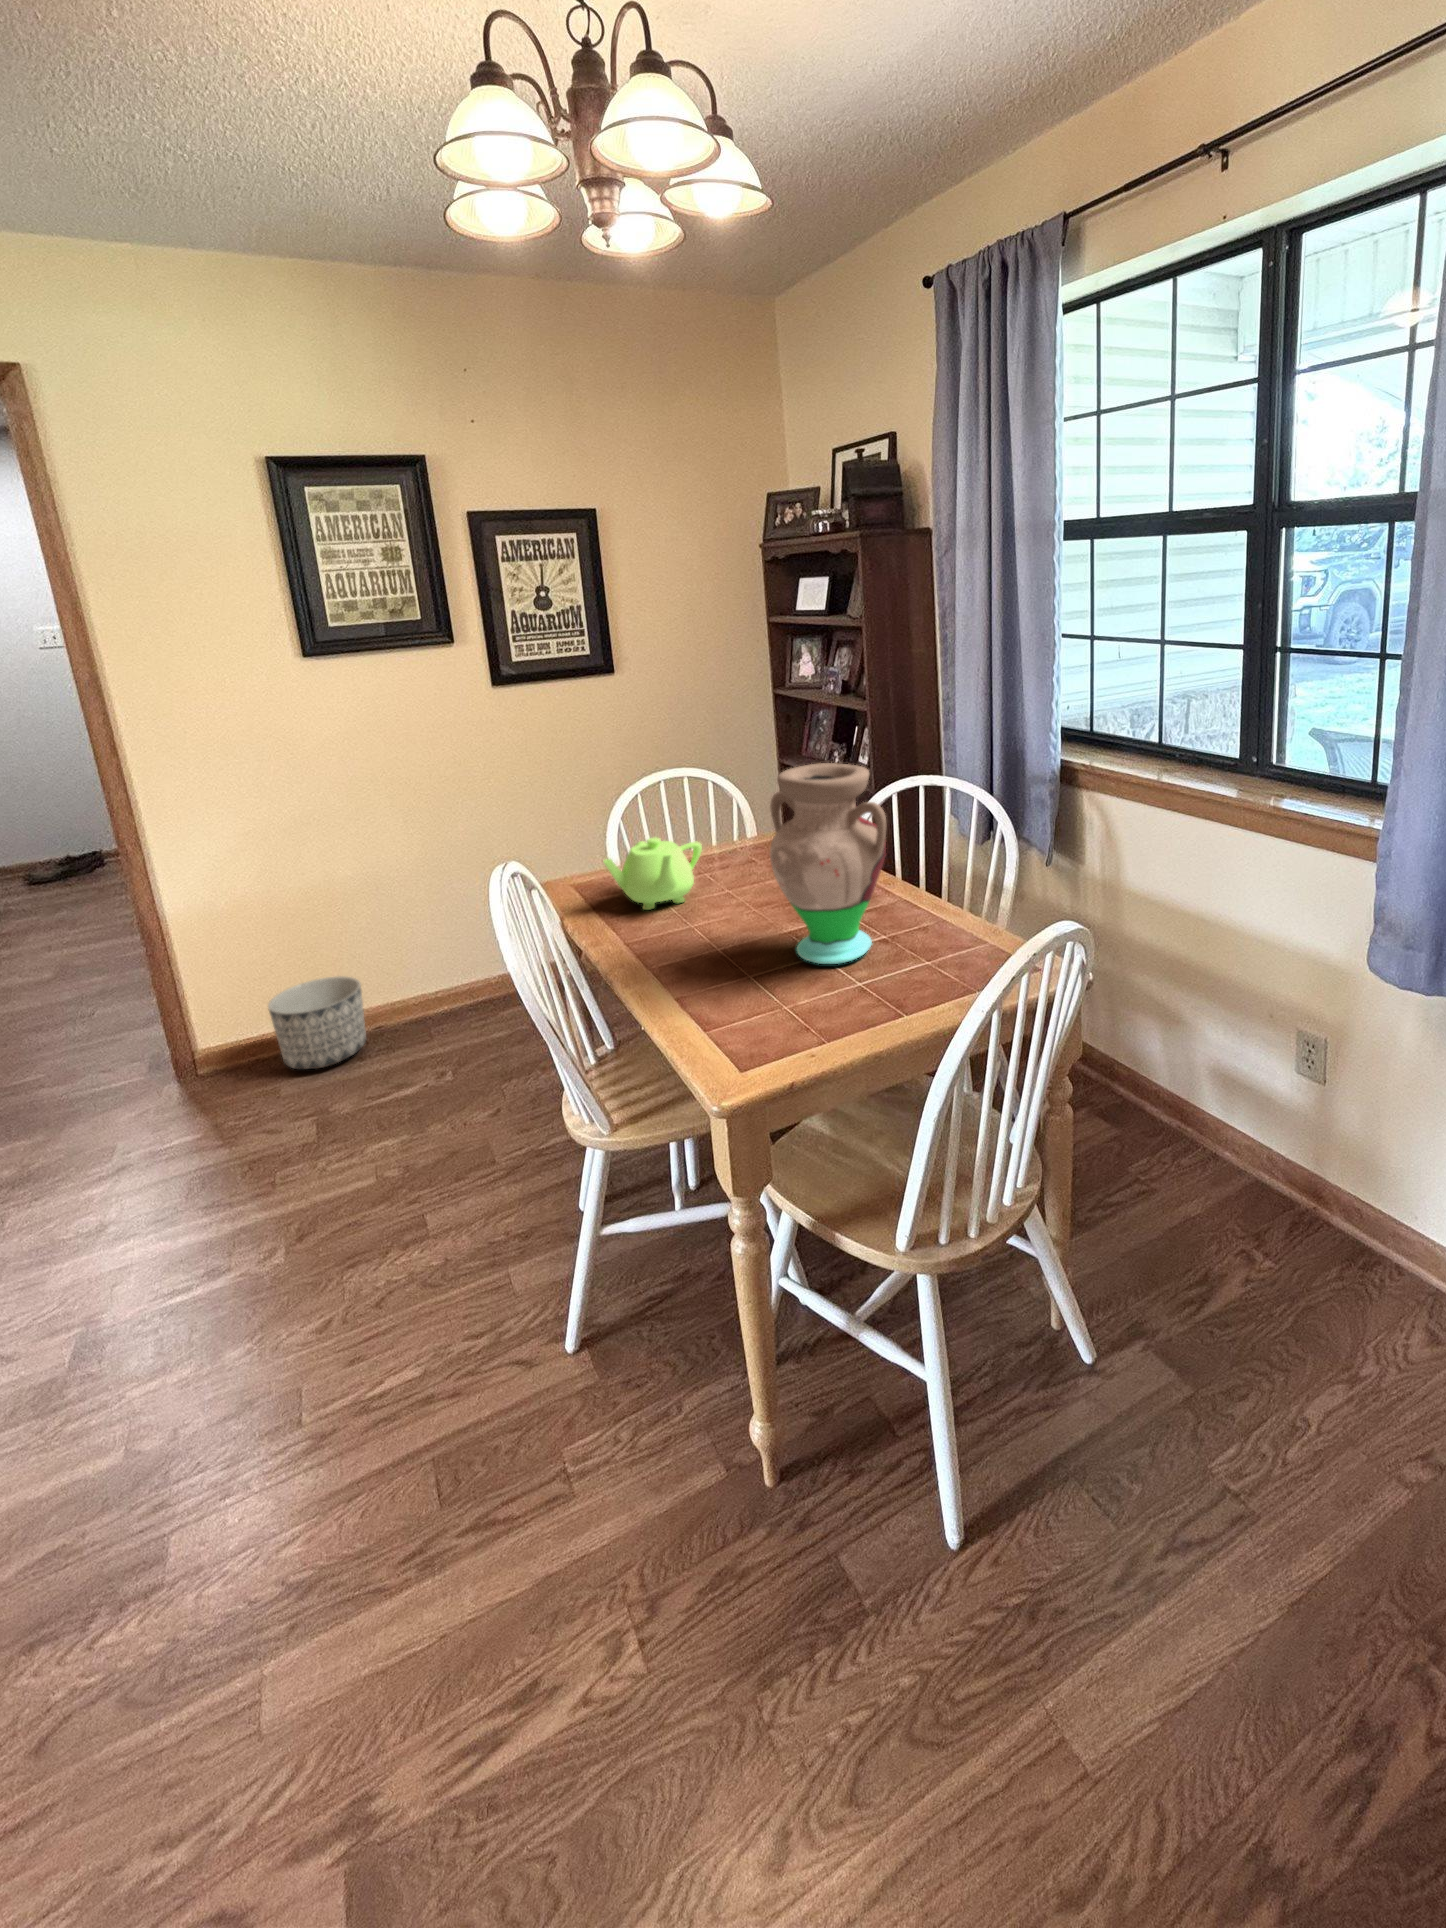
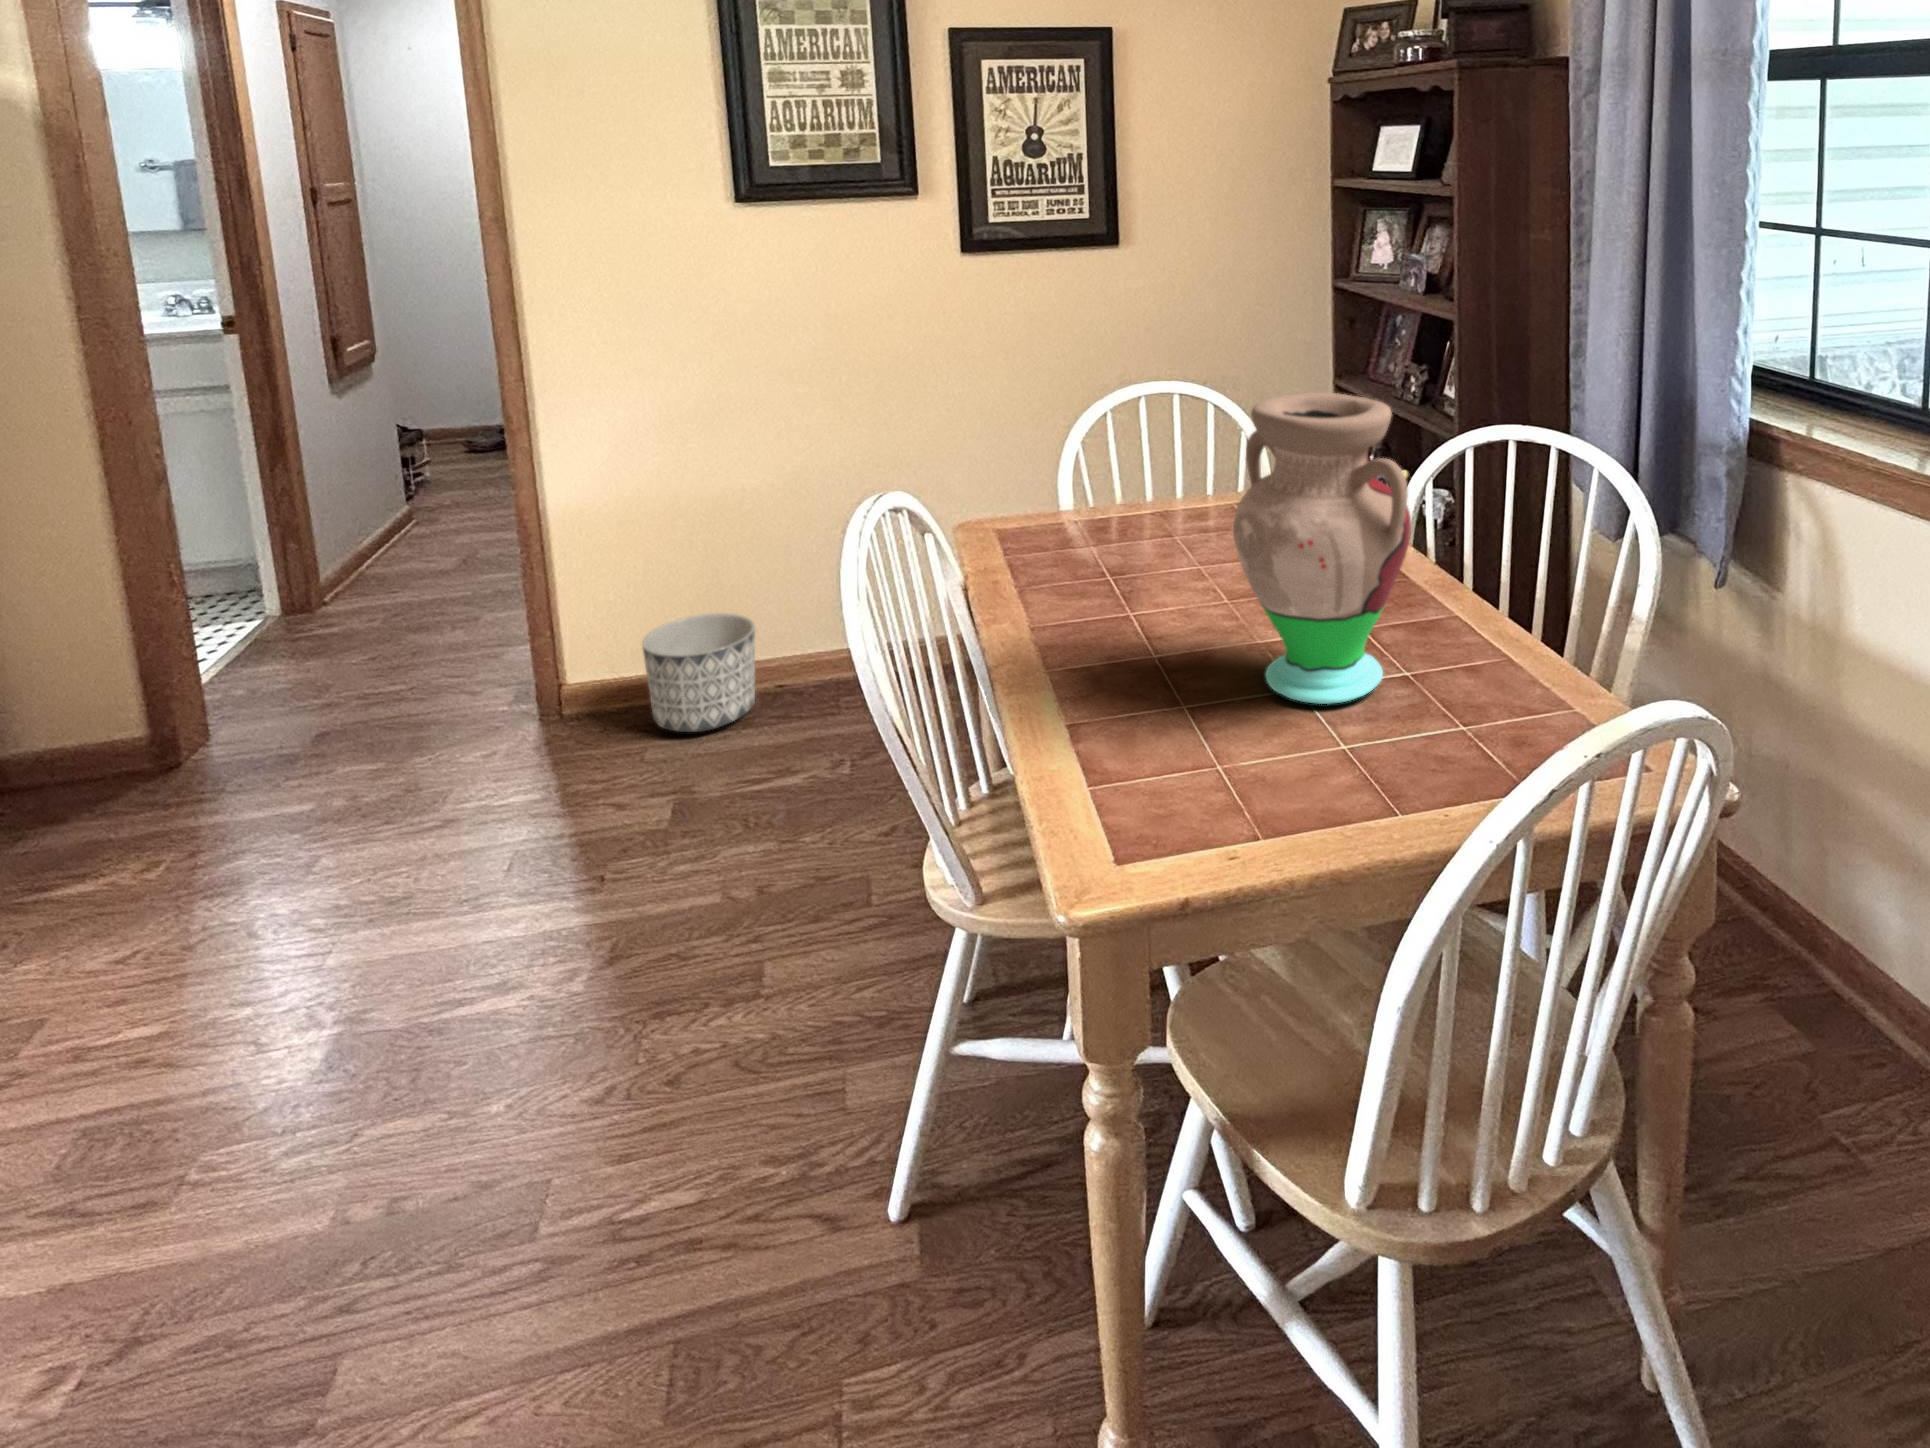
teapot: present [603,837,702,910] -> none [1024,477,1167,581]

